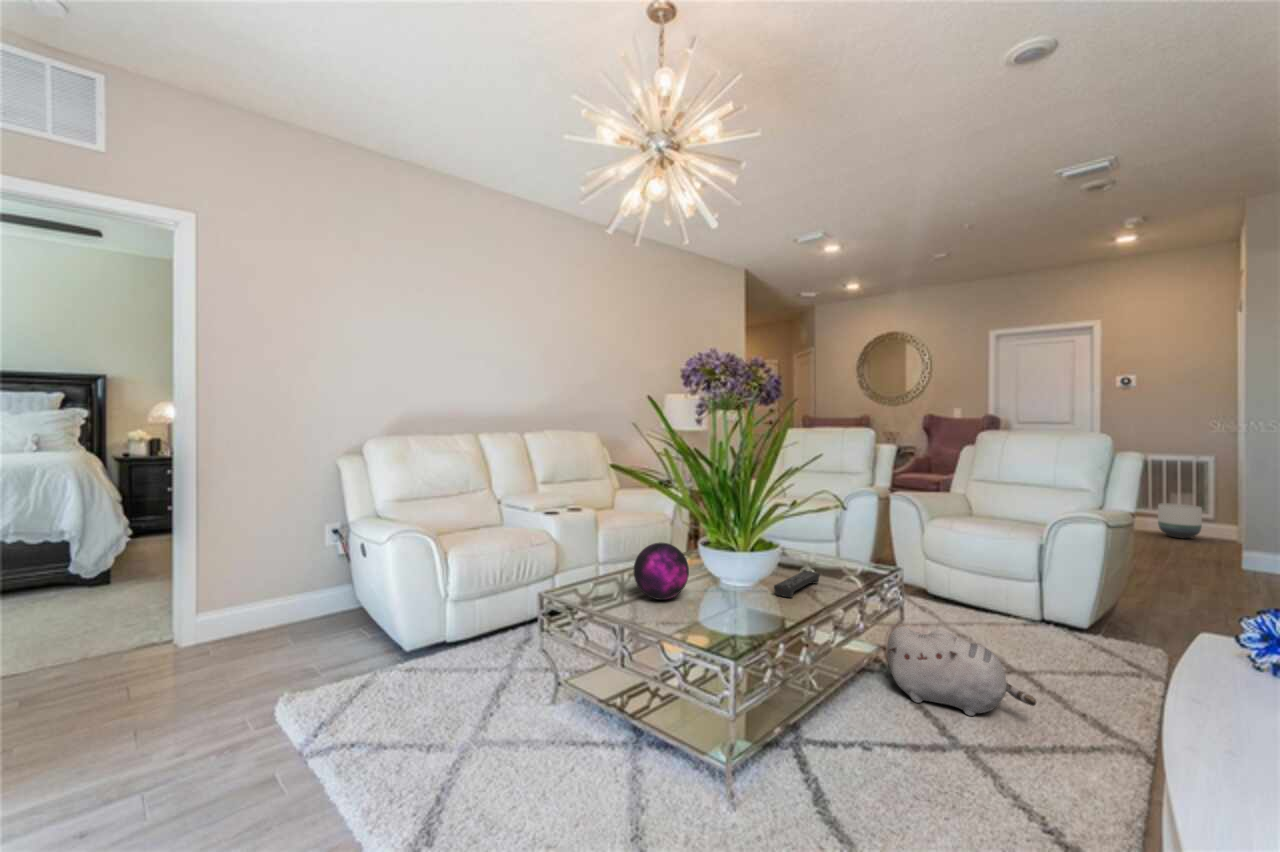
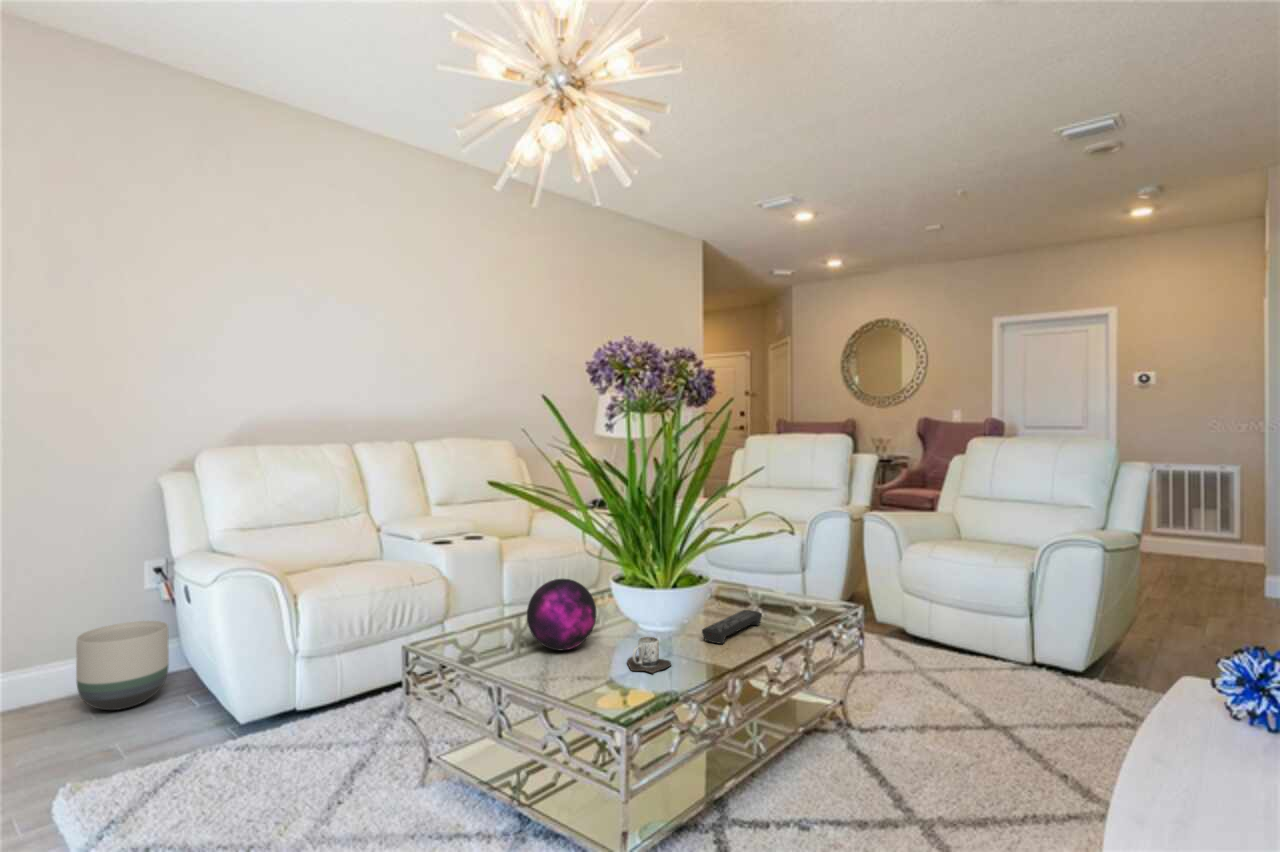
planter: present [1158,503,1202,538] -> present [76,621,169,710]
mug: none [717,591,754,620] -> present [627,637,671,673]
plush toy: present [887,626,1036,716] -> none [838,676,1007,783]

